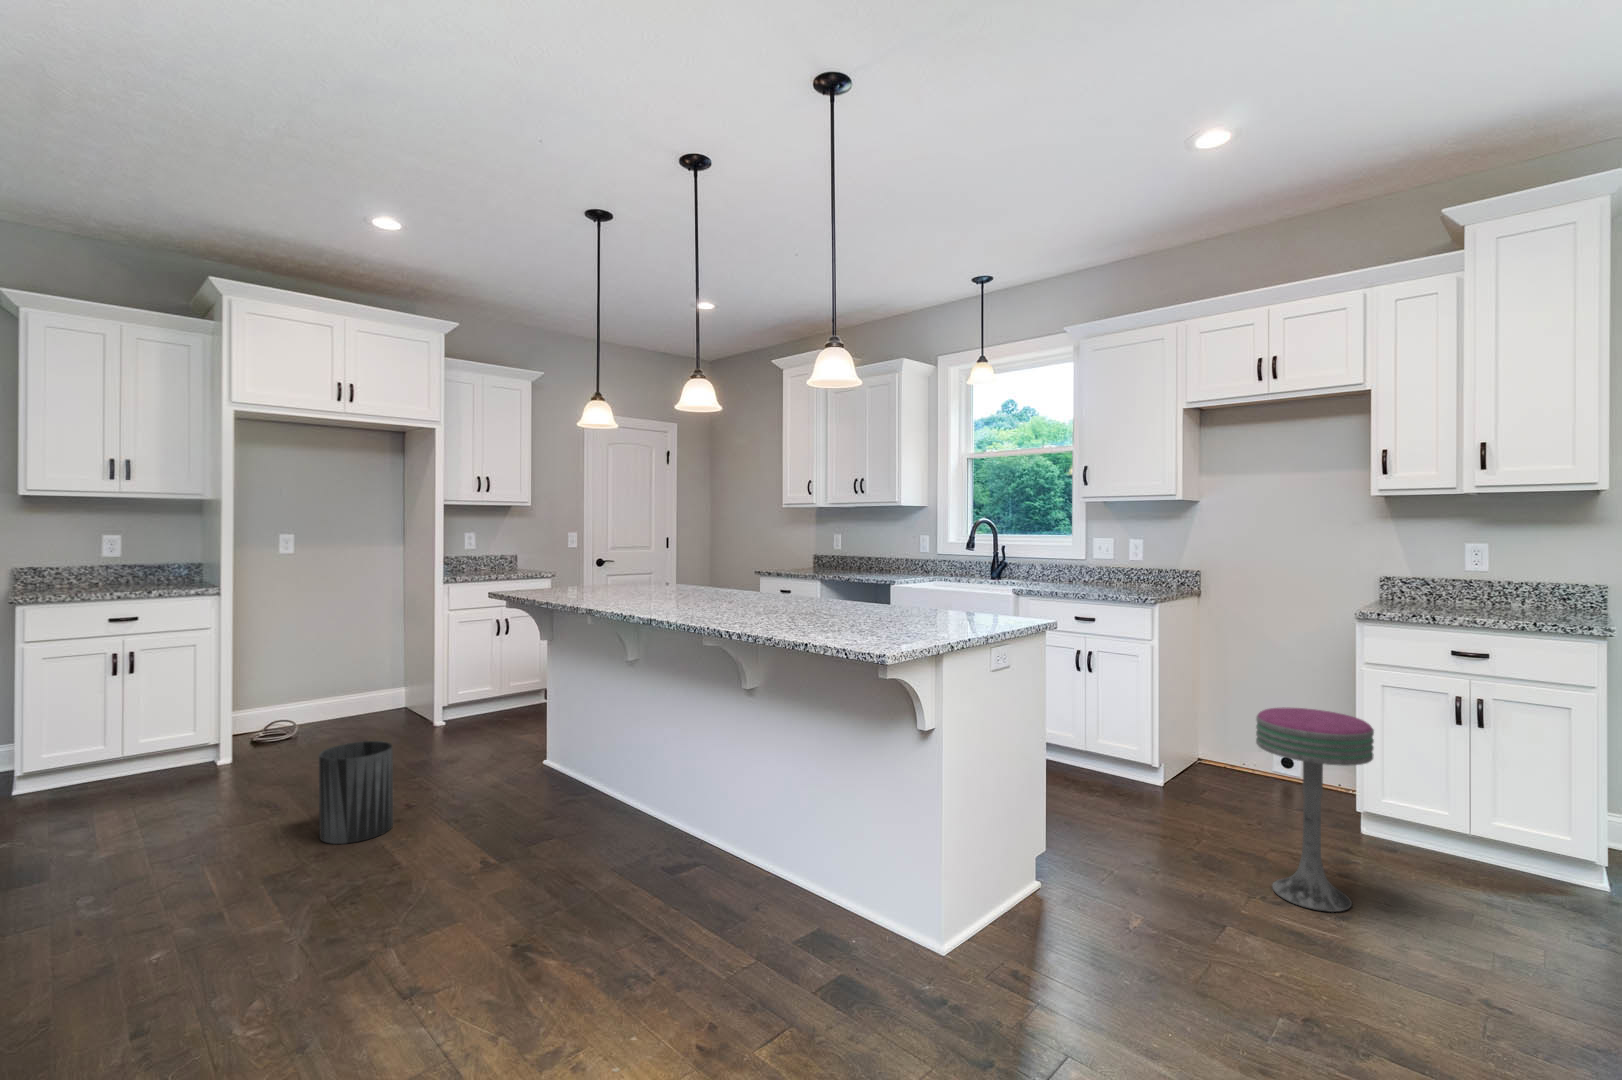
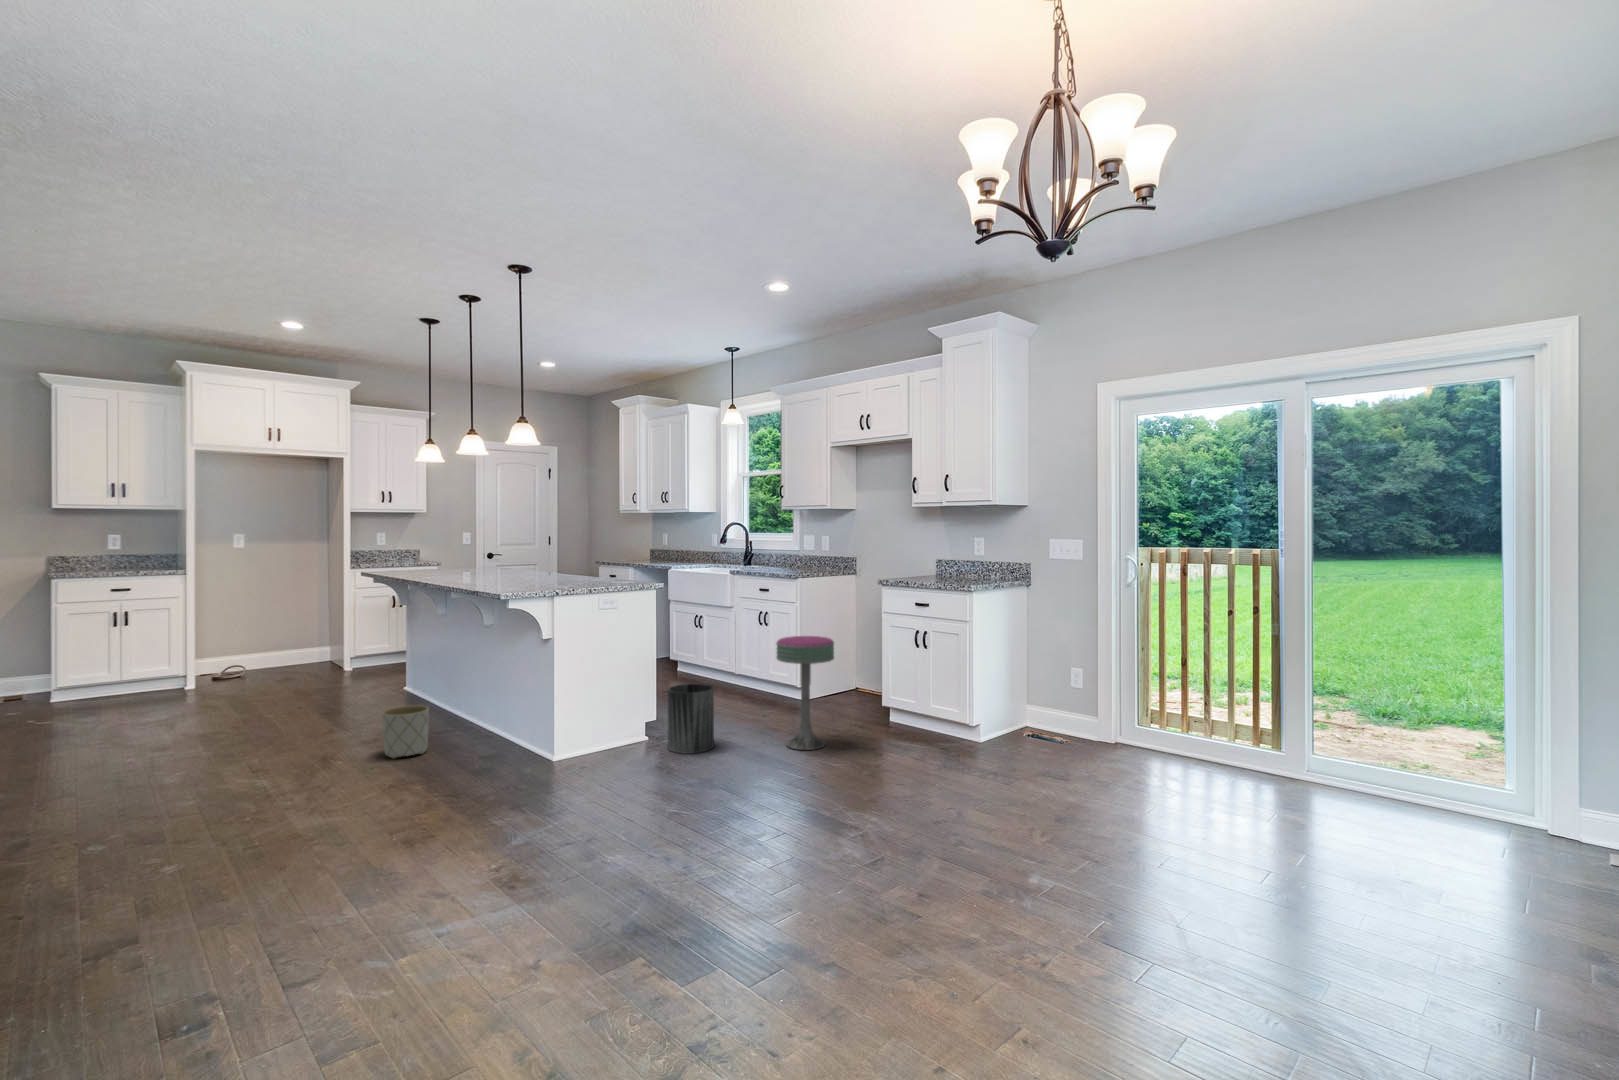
trash can: present [319,741,393,844] -> present [667,684,714,754]
planter: none [607,833,683,940] -> present [382,705,429,759]

